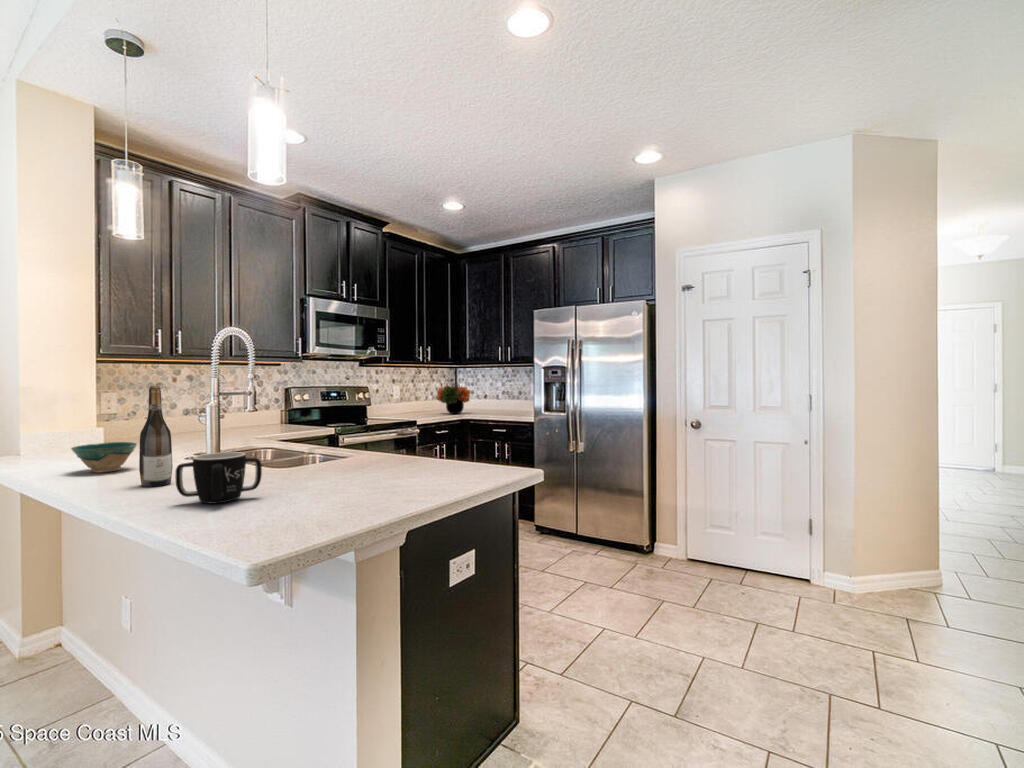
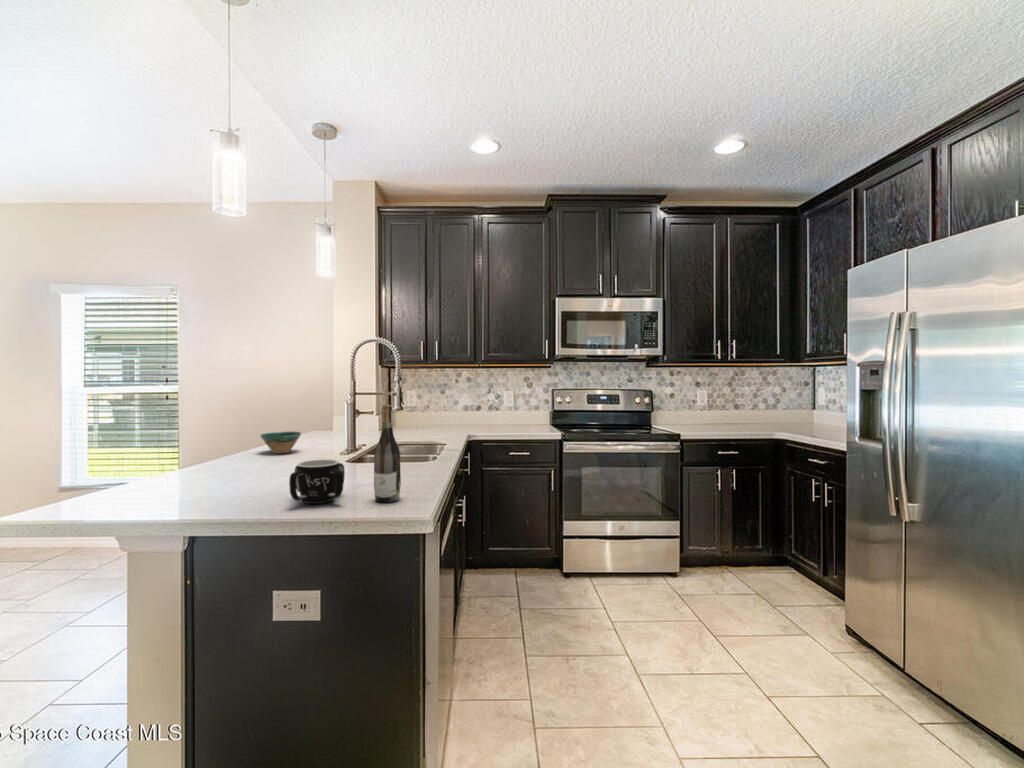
flower arrangement: present [437,383,470,414] -> none [767,389,822,432]
wine bottle: present [139,386,173,487] -> present [374,405,401,502]
mug: present [175,452,262,504] -> present [289,459,345,504]

